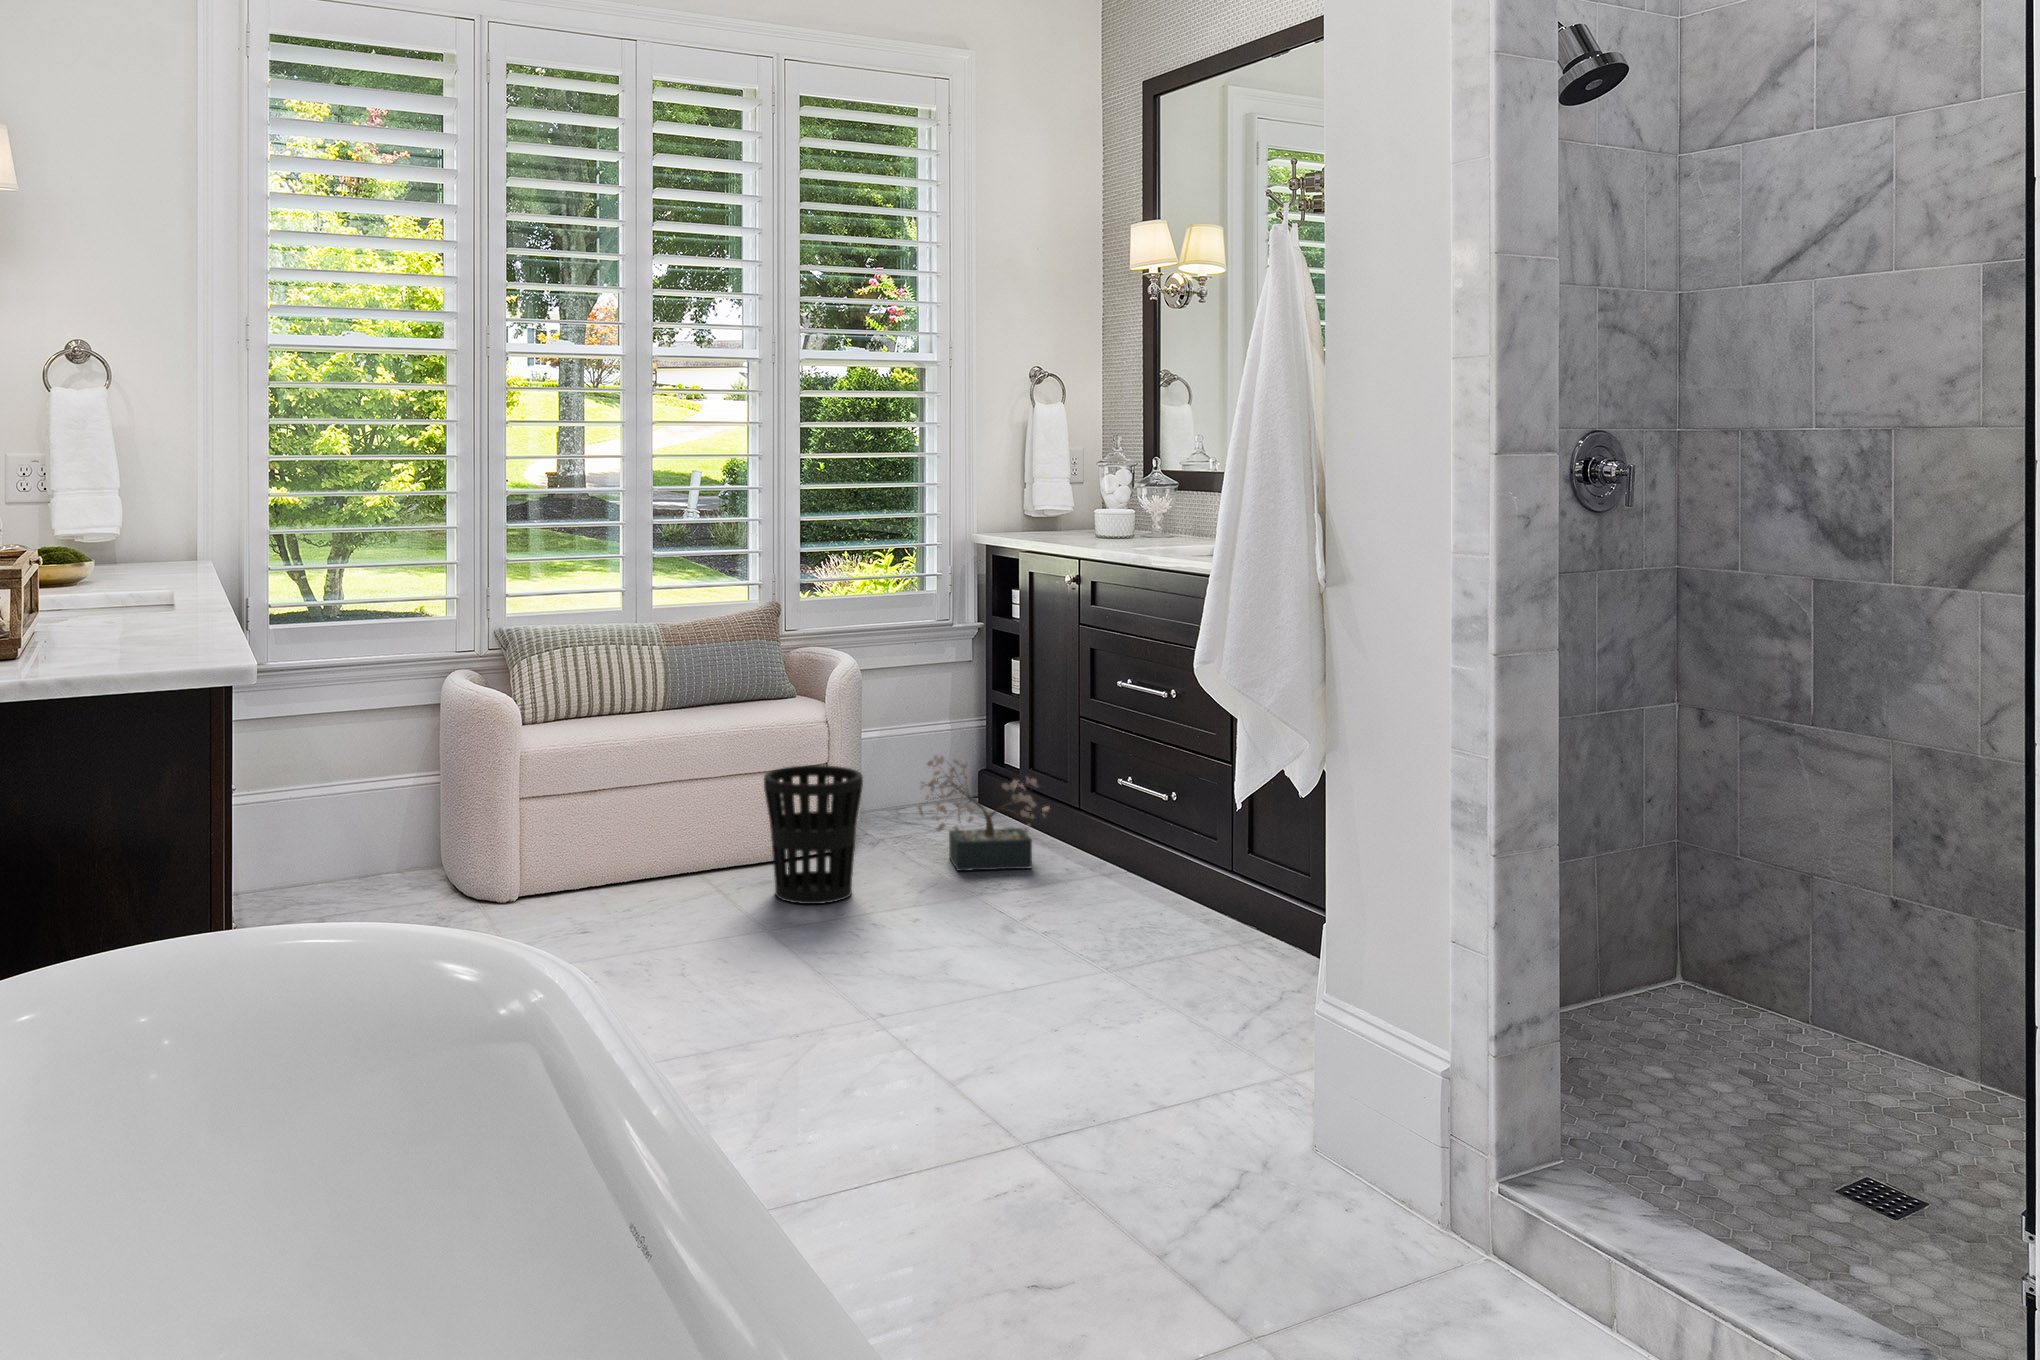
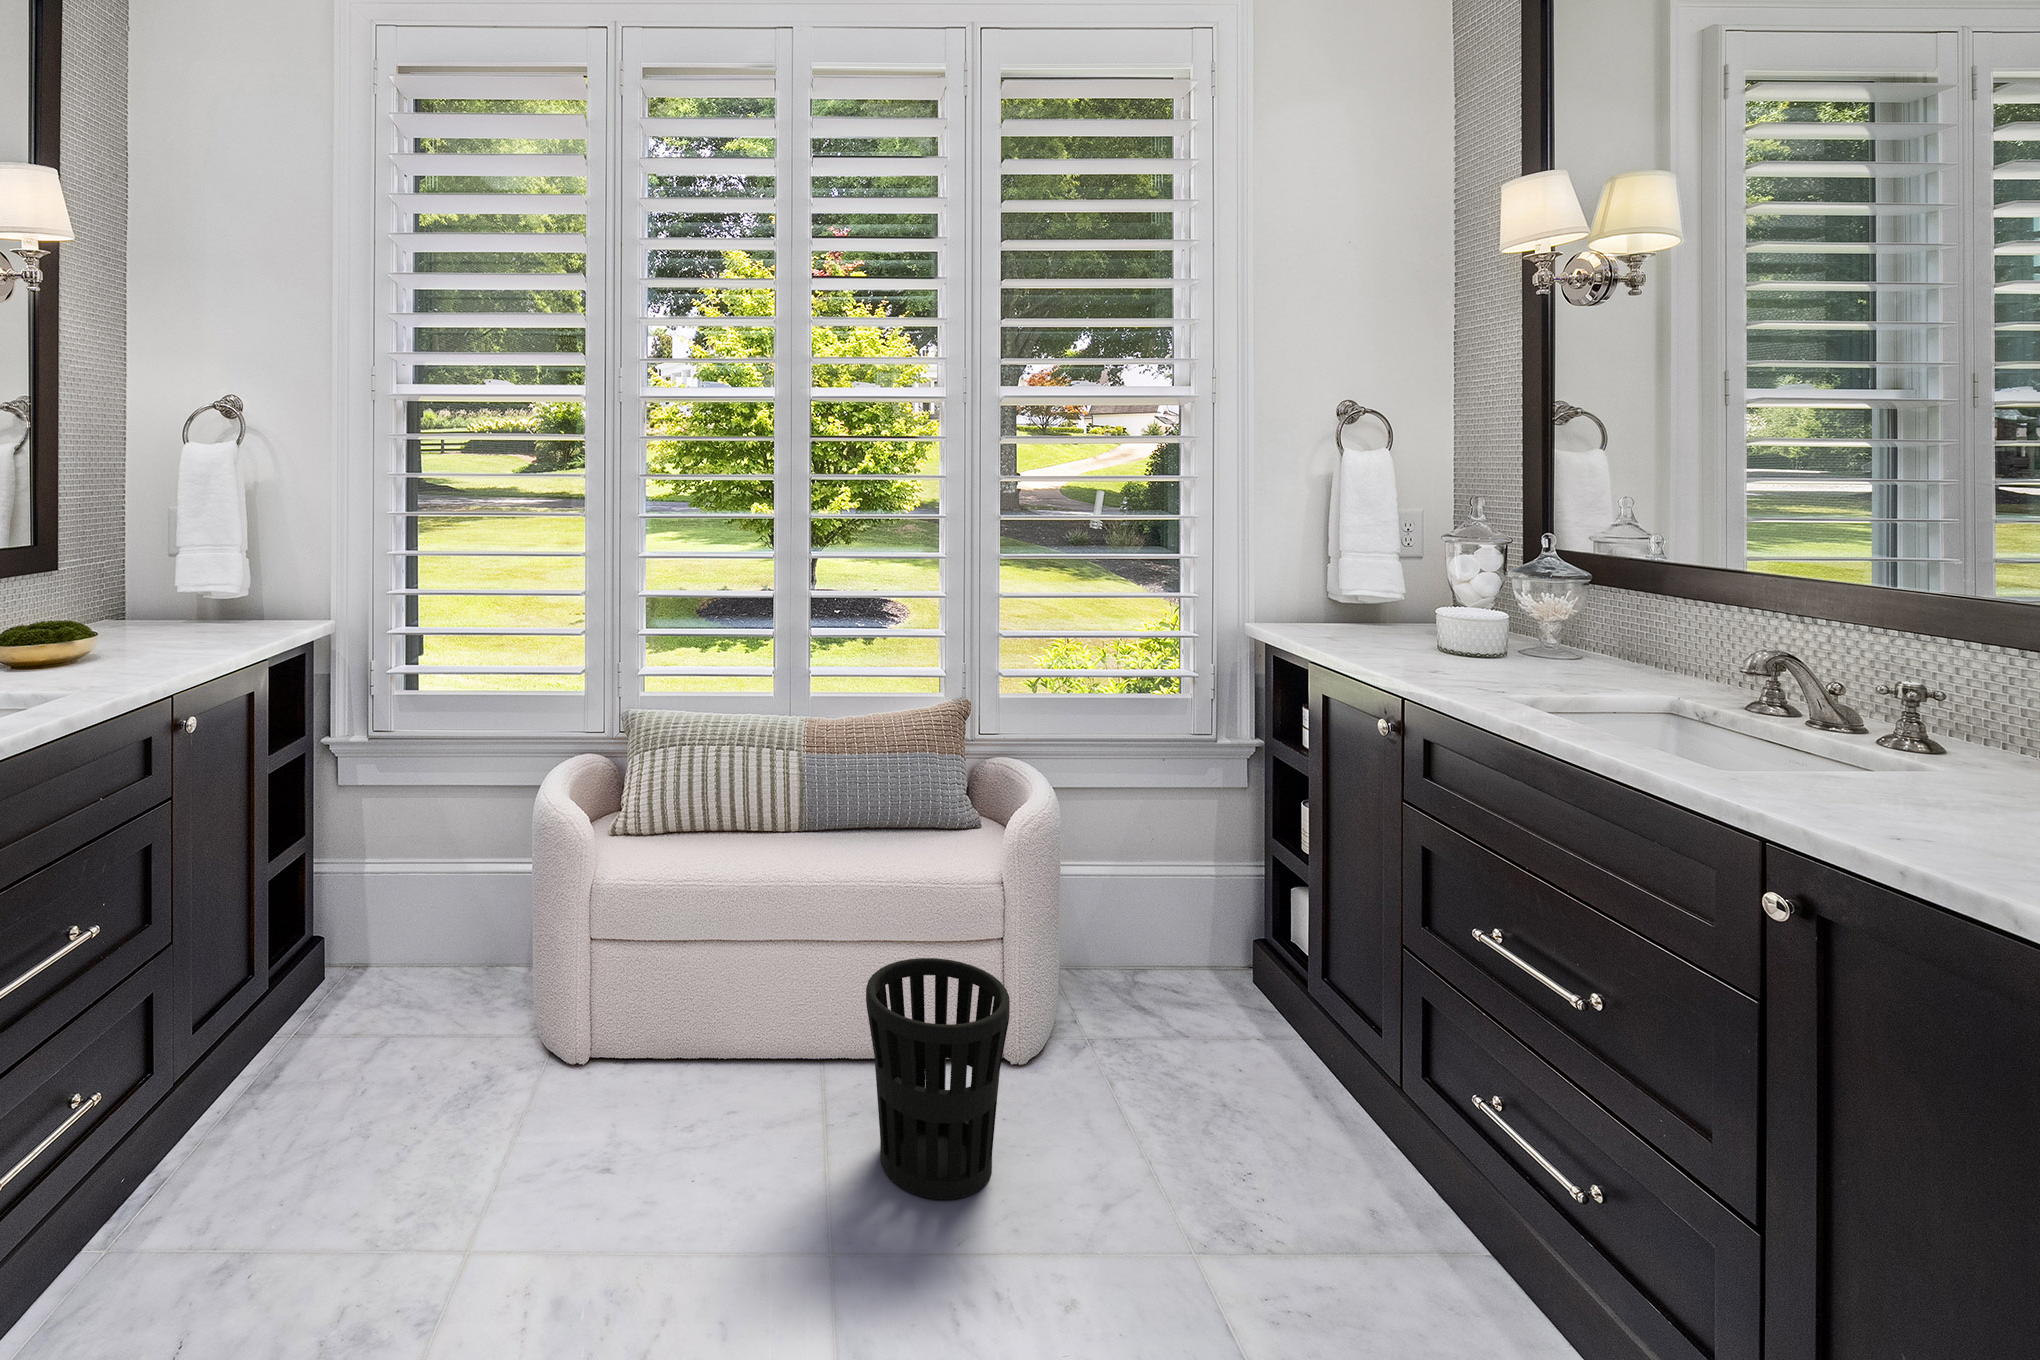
decorative plant: present [918,756,1049,871] -> none [1119,961,1335,1189]

